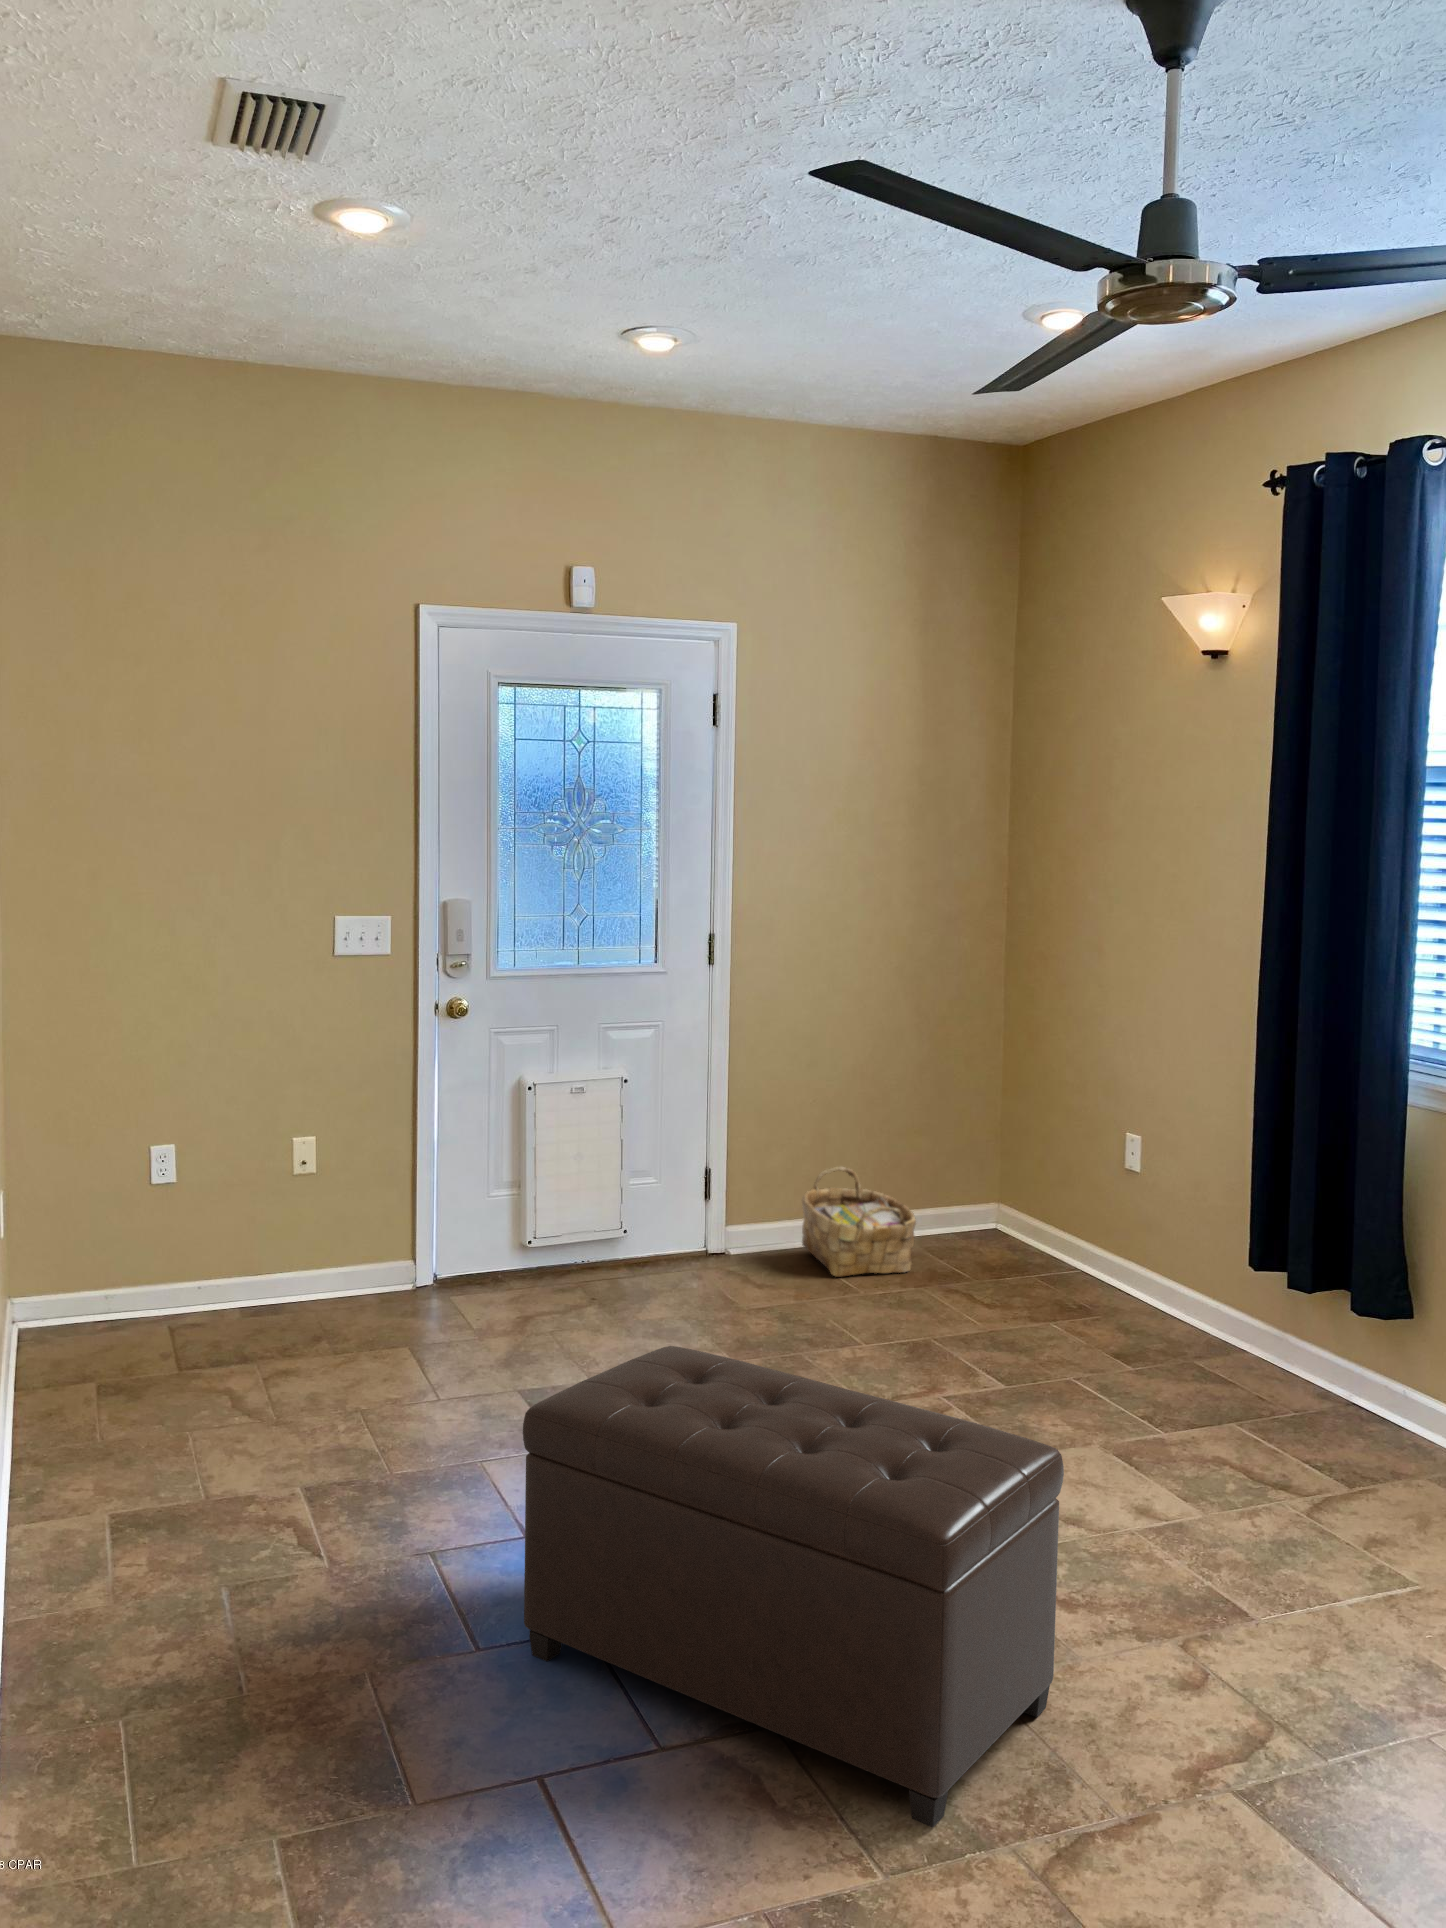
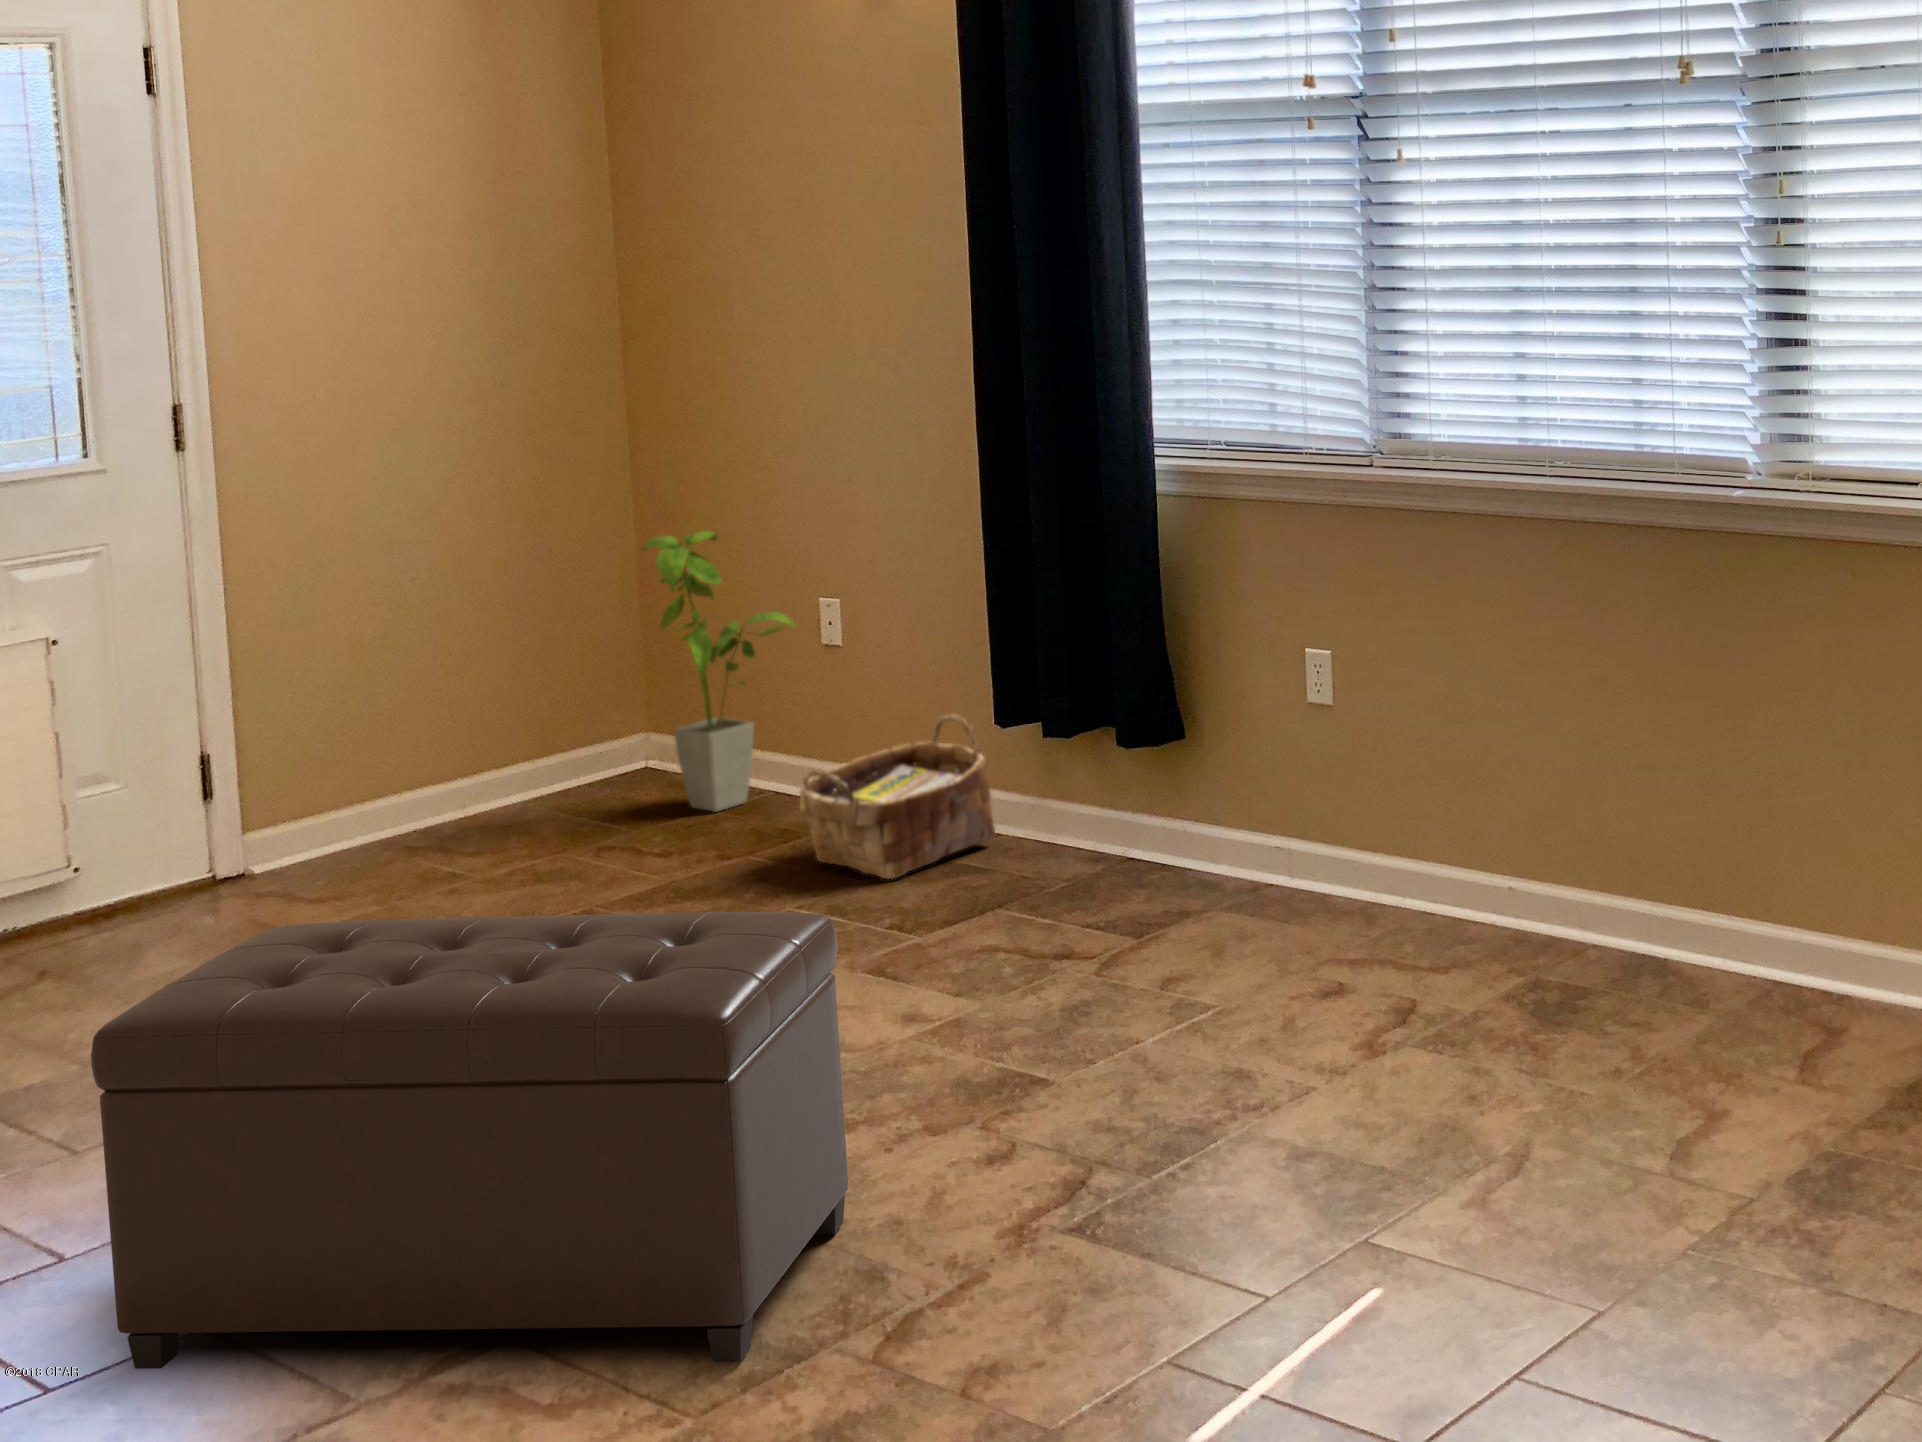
house plant: none [1000,1069,1108,1279] -> present [642,531,794,812]
woven basket: present [802,1167,916,1277] -> present [800,714,995,879]

